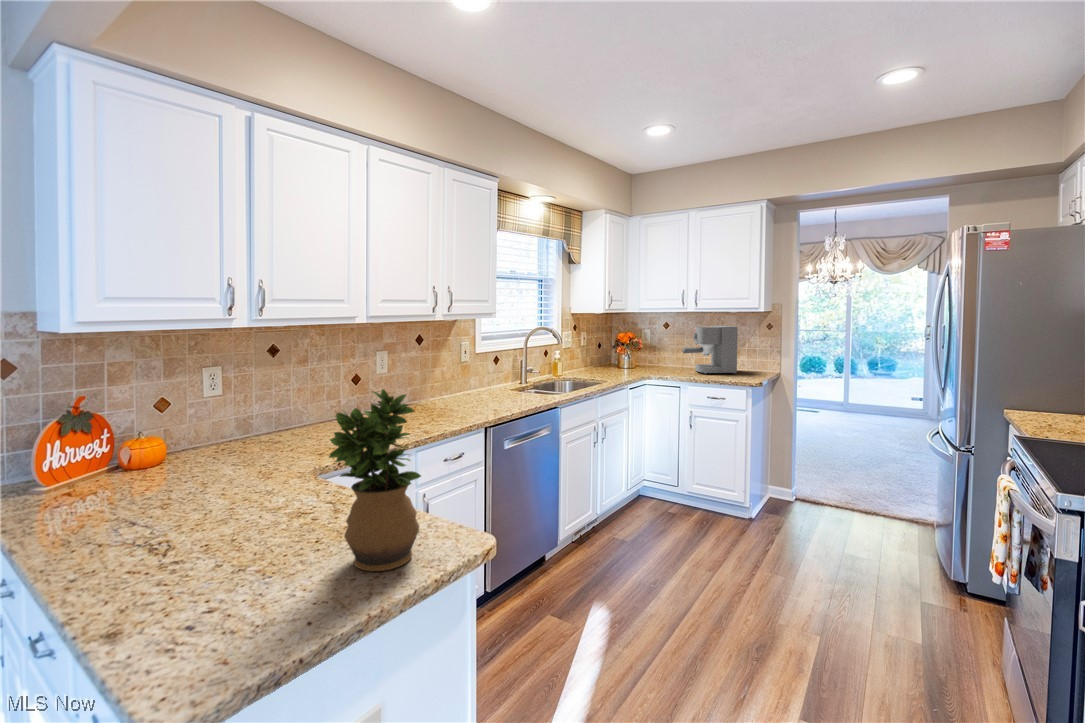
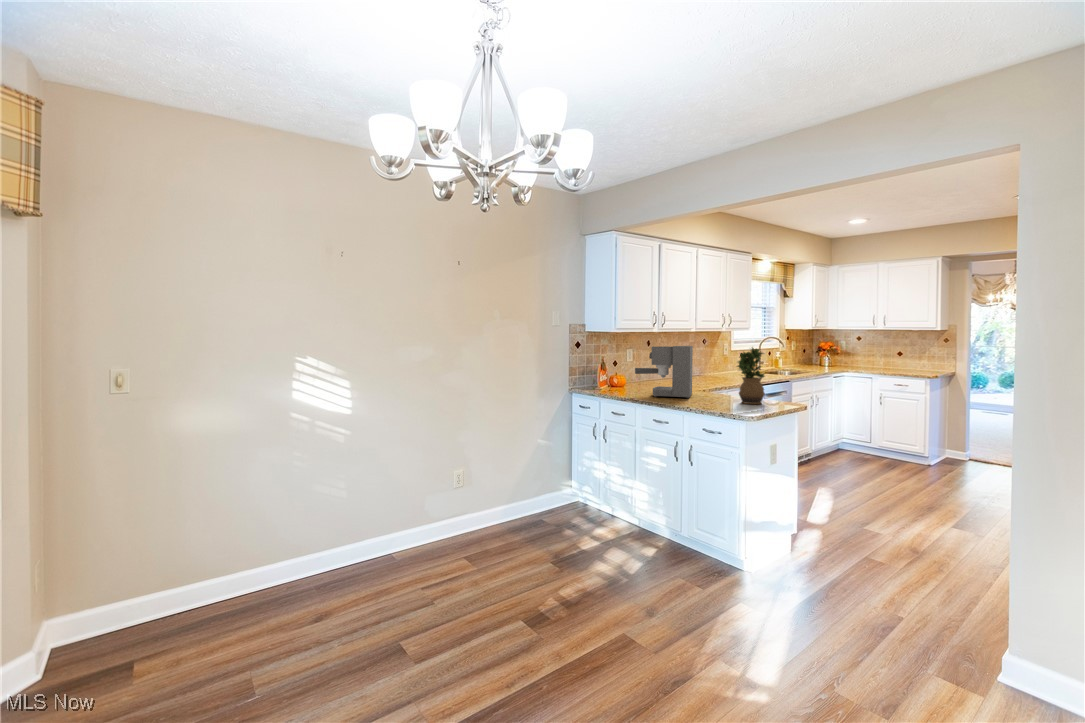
coffee maker: present [682,326,738,374] -> present [635,346,693,398]

